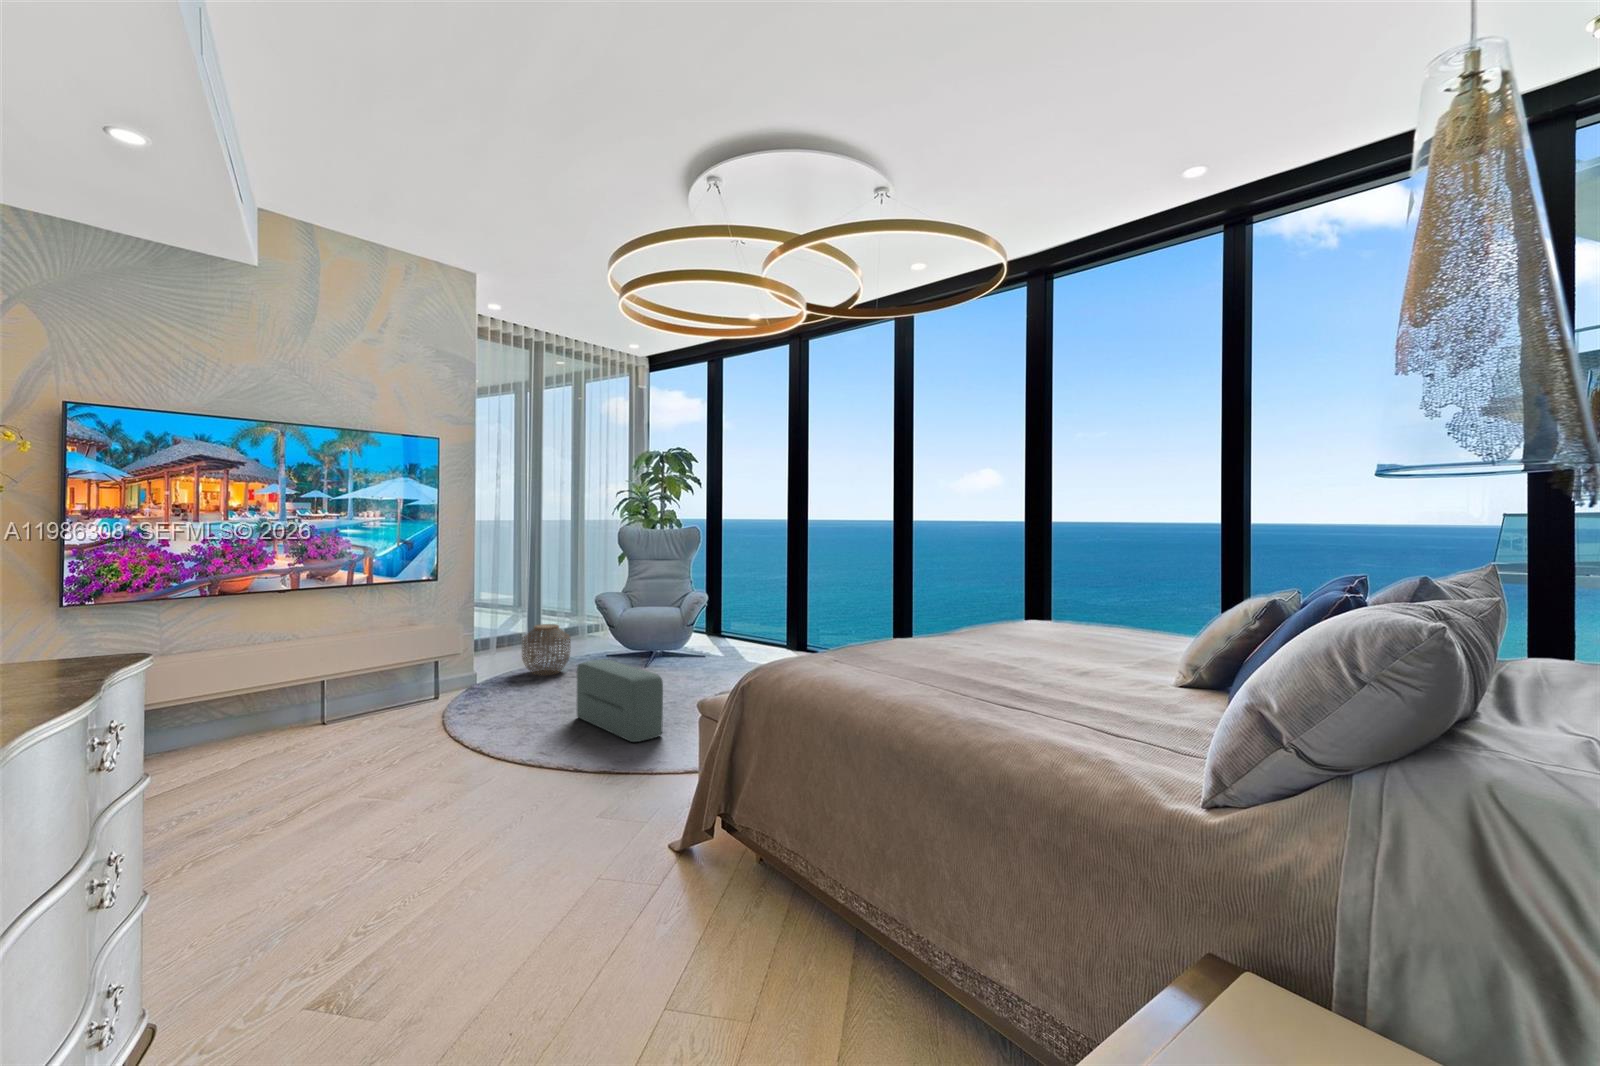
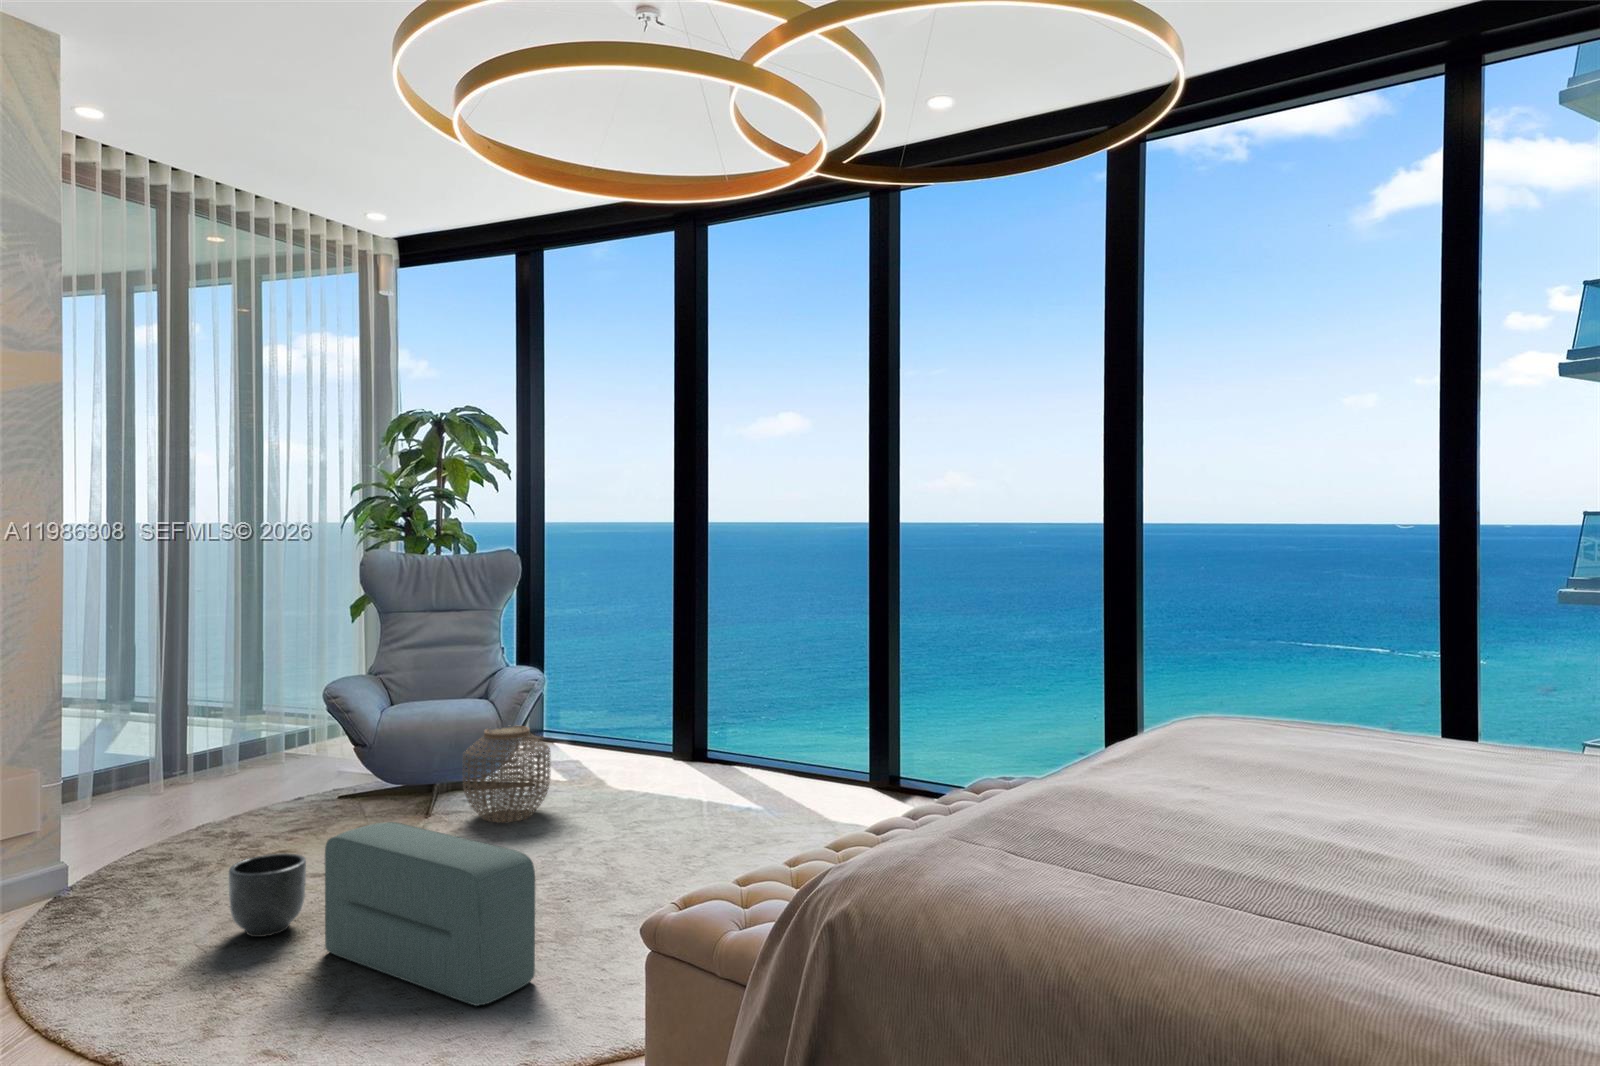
woven basket: present [522,624,570,675] -> present [463,725,550,823]
planter: none [538,672,573,709] -> present [229,853,306,937]

